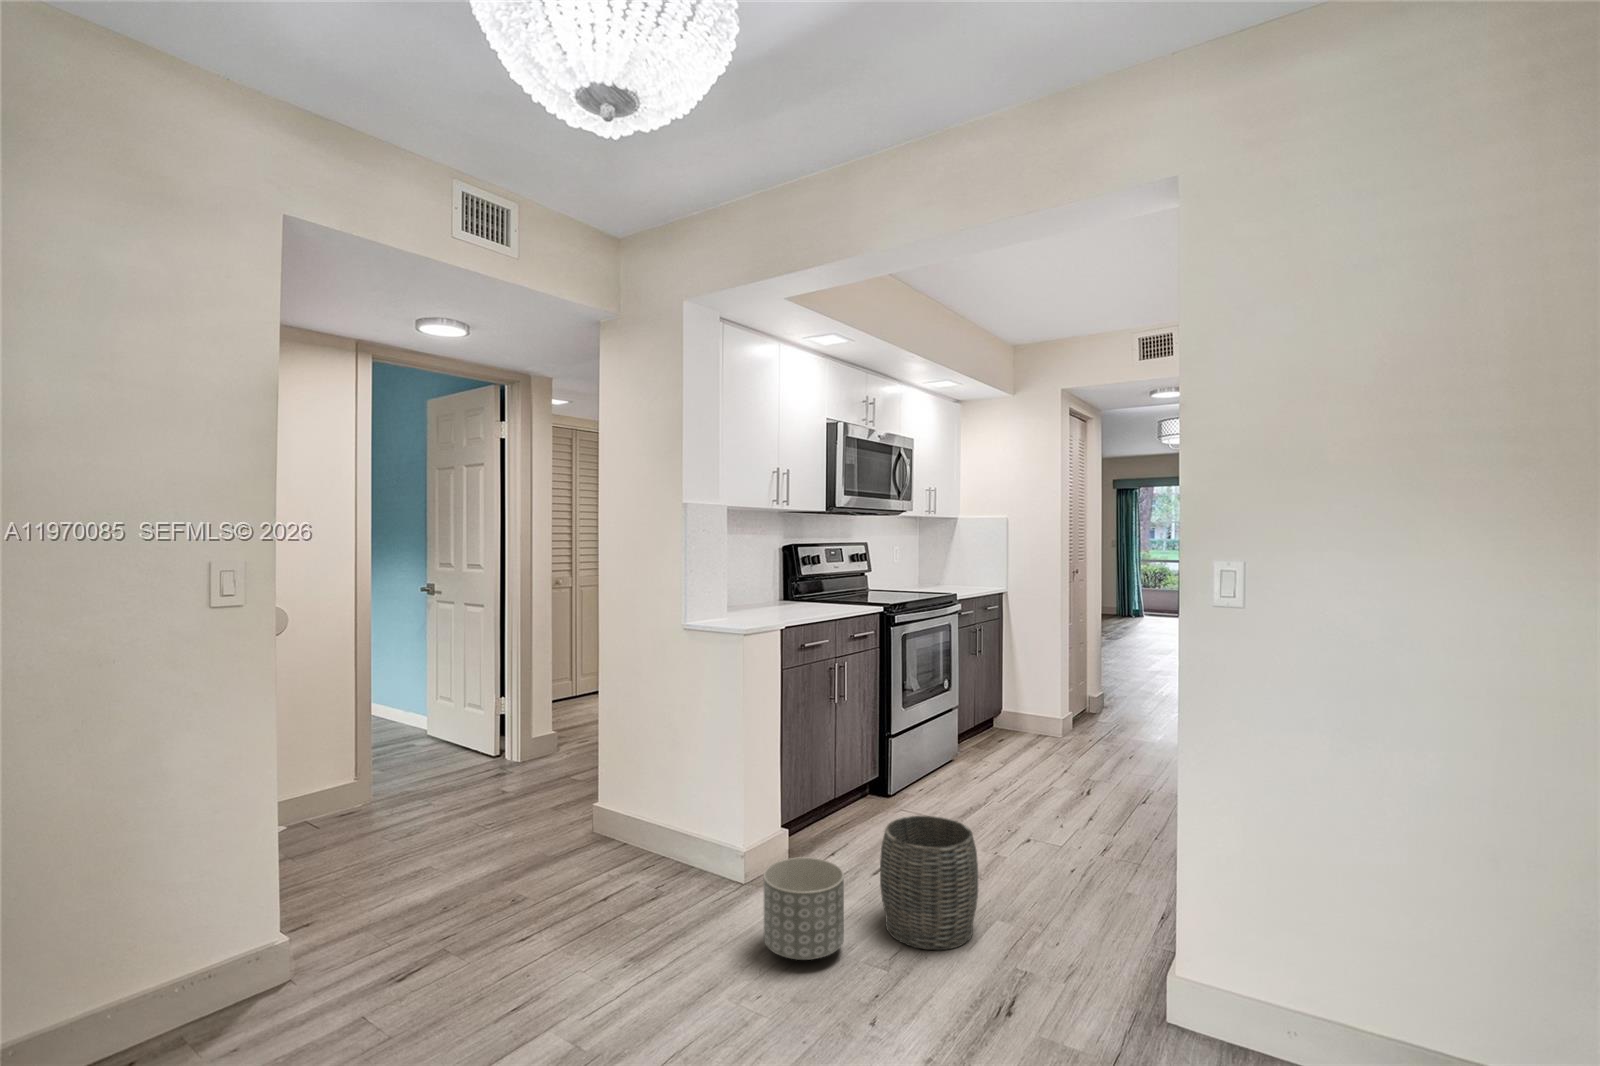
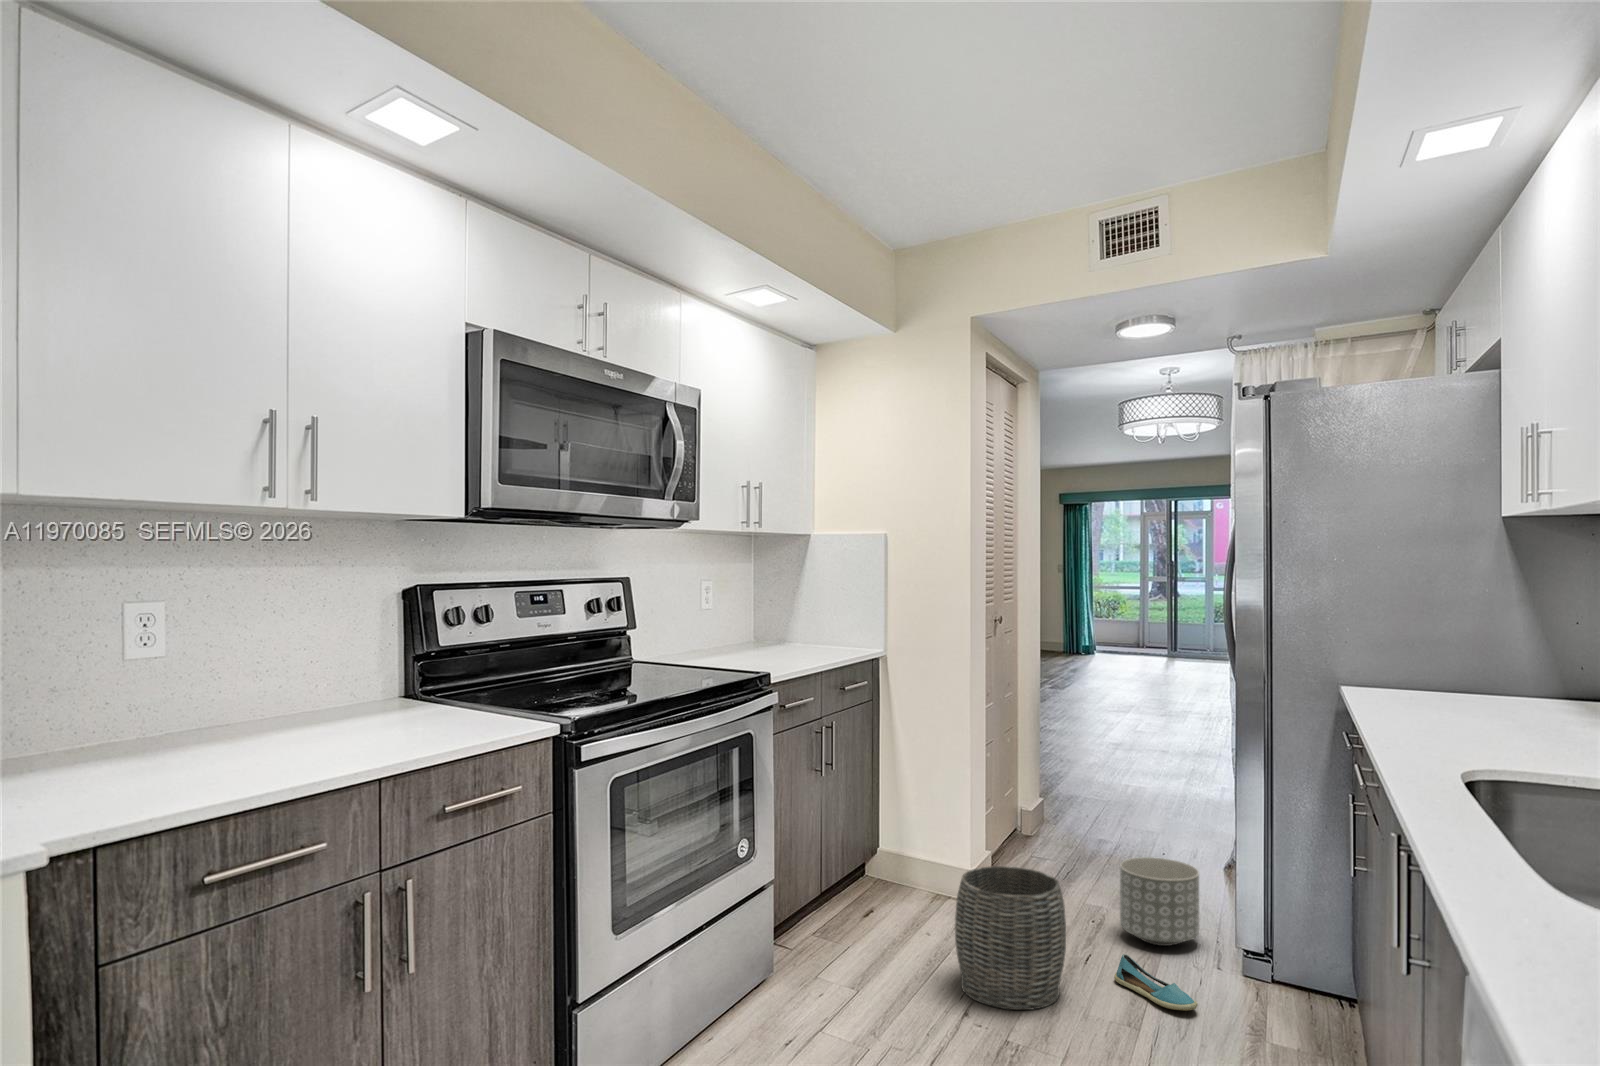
planter: present [764,857,844,960] -> present [1120,857,1199,946]
shoe: none [1029,903,1096,964] -> present [1114,954,1198,1010]

